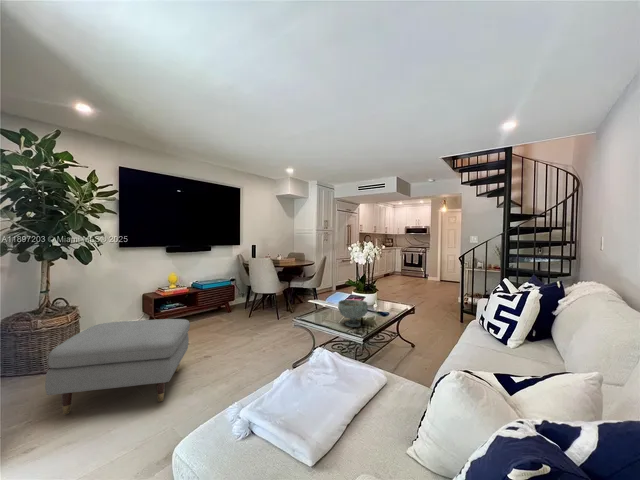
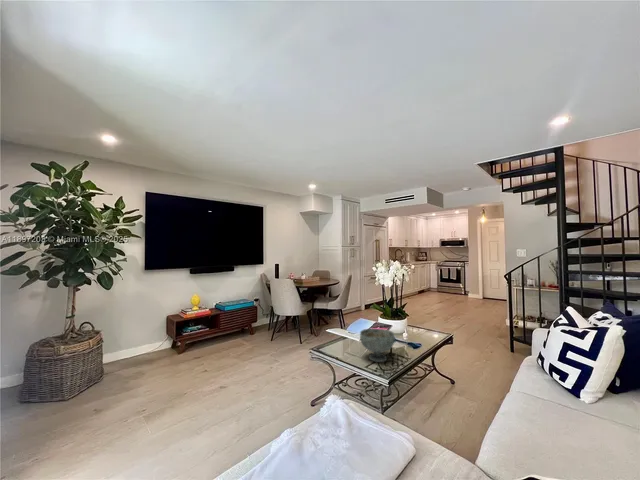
ottoman: present [45,319,190,414] -> none [48,348,202,453]

